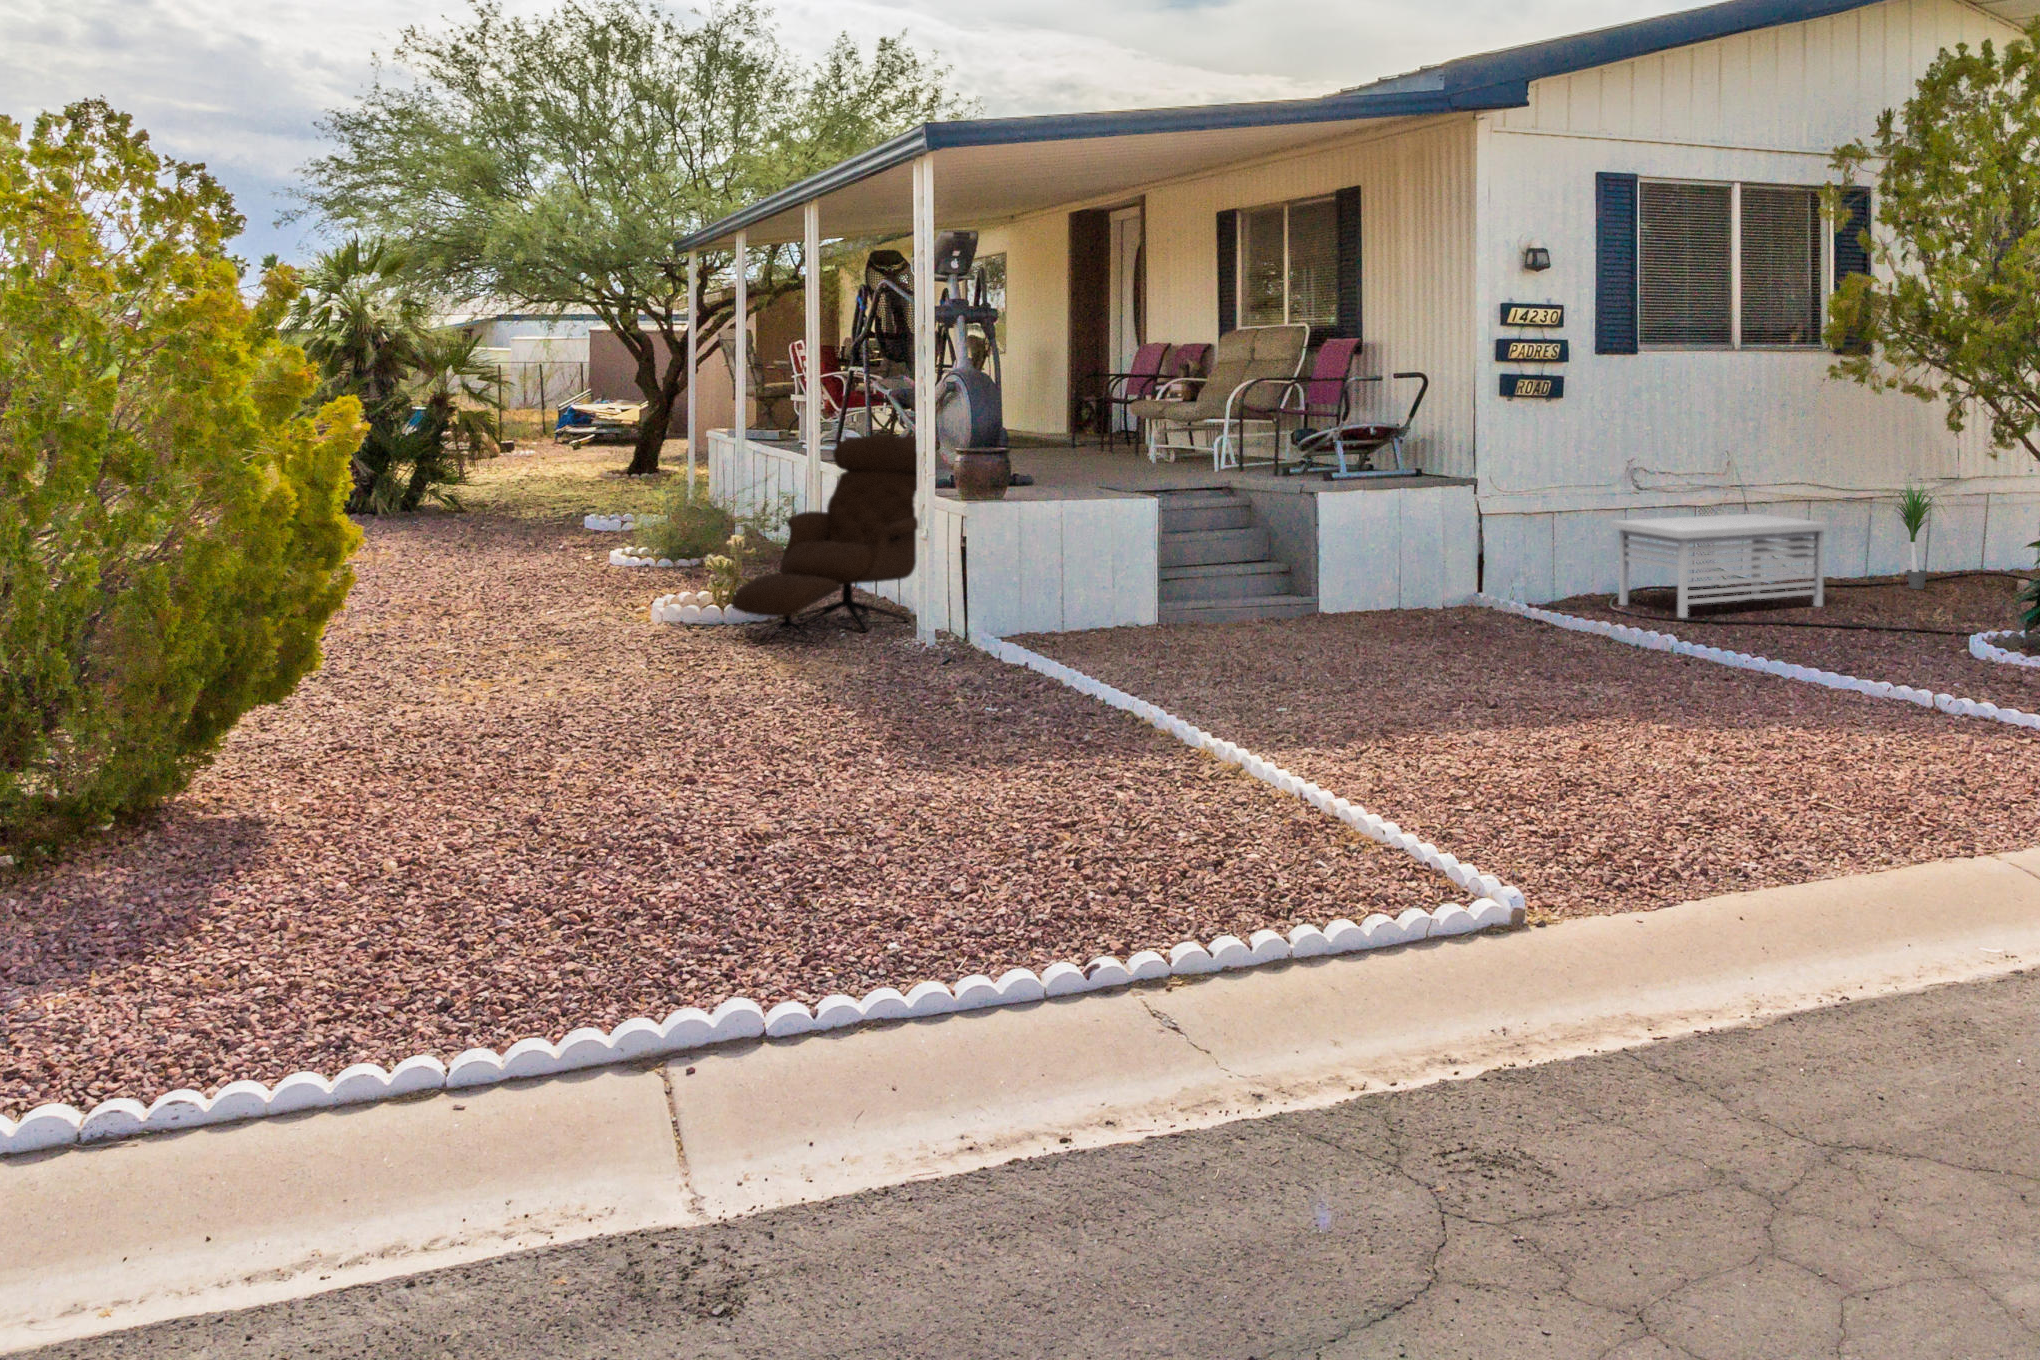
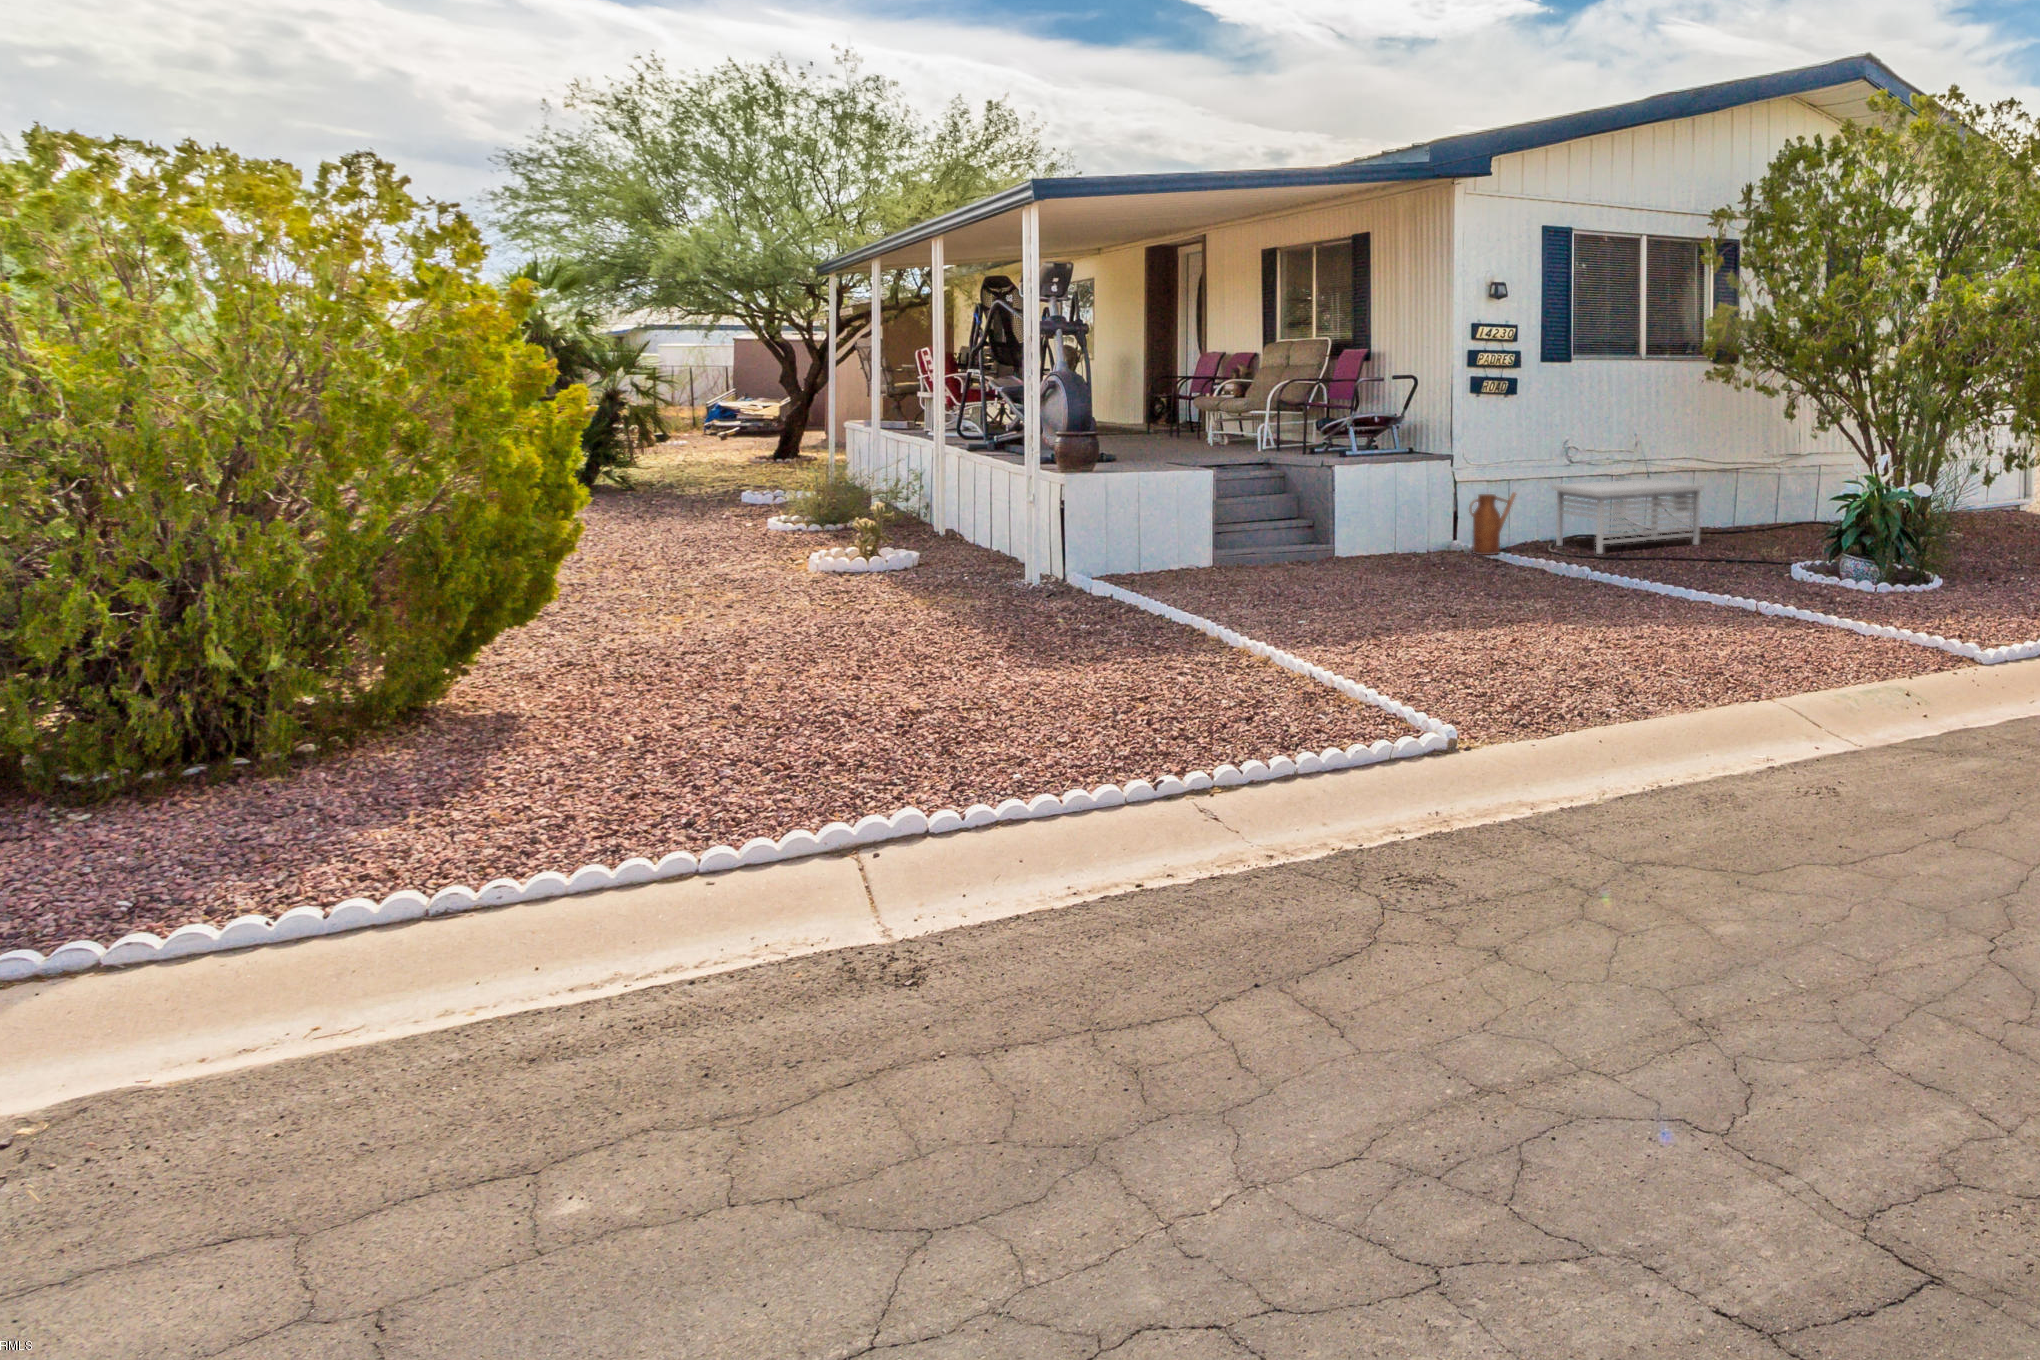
lounge chair: present [731,435,918,644] -> none [877,422,1038,584]
potted plant: present [1885,481,1944,589] -> none [1738,450,1793,532]
watering can: none [1499,530,1564,617] -> present [1469,493,1516,555]

